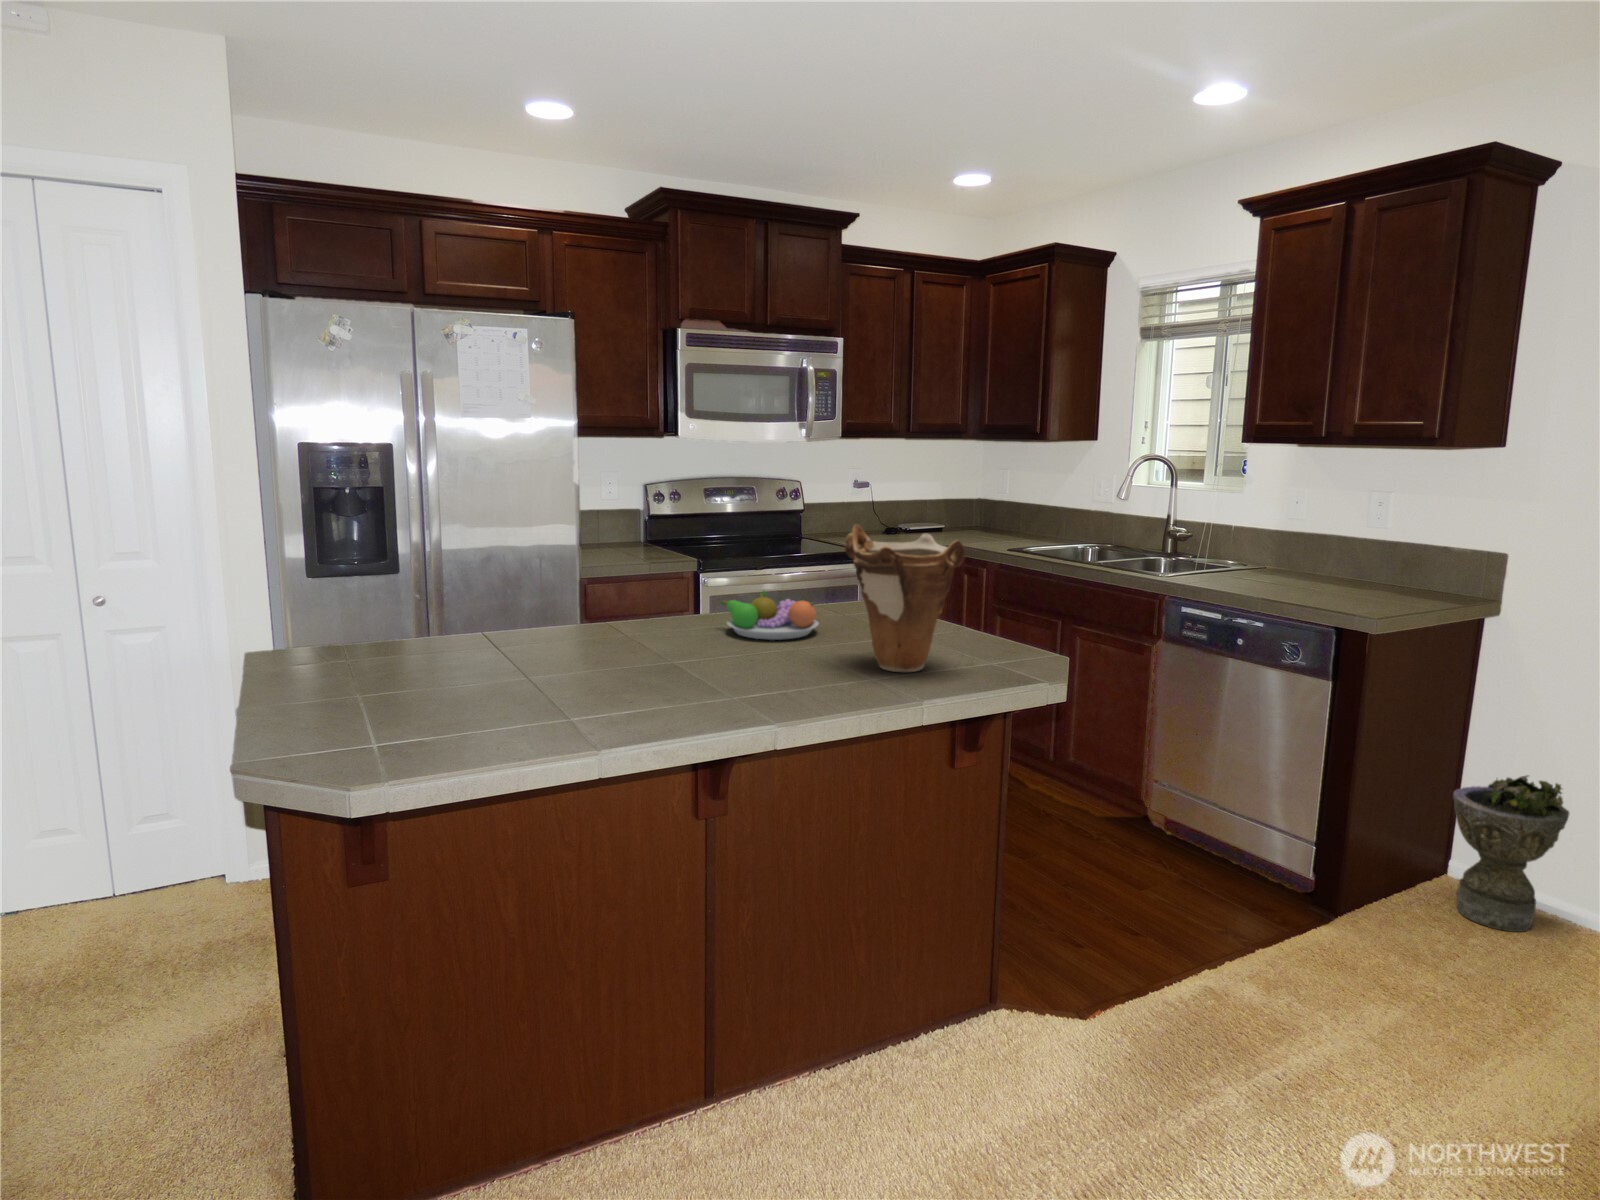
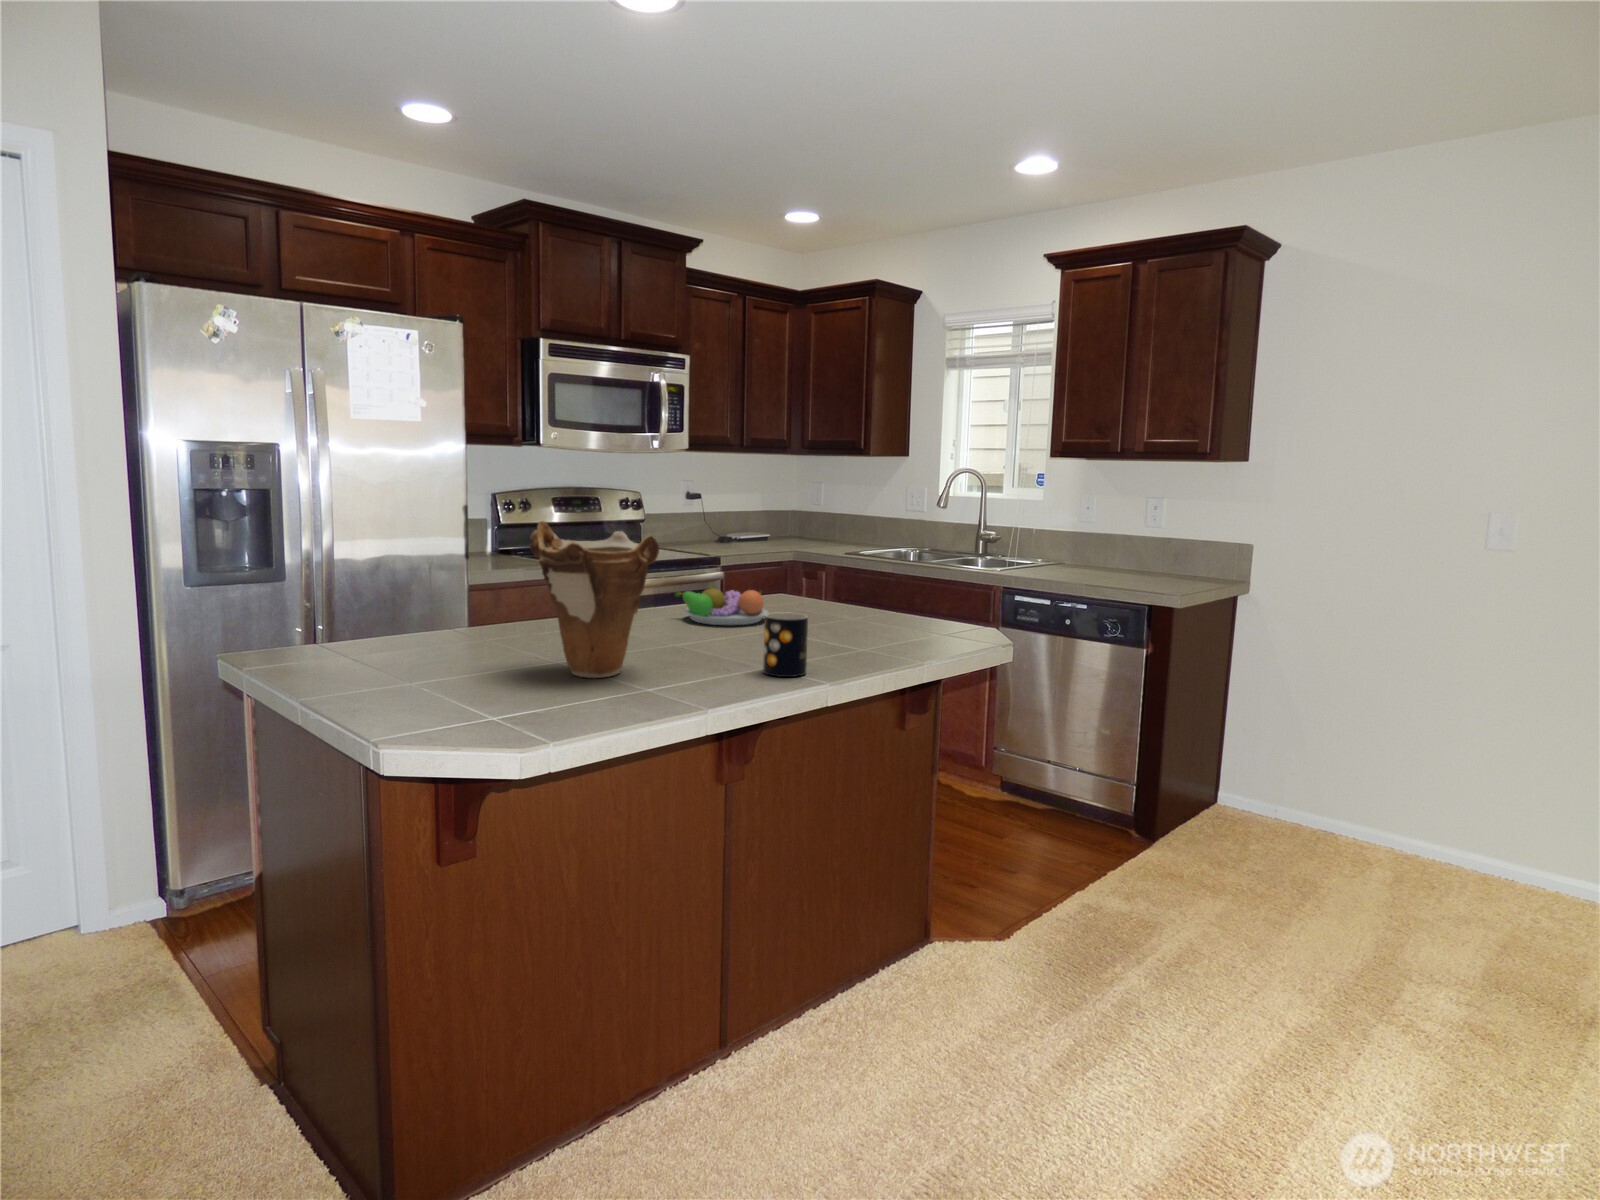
vase: present [845,525,965,672] -> present [530,521,659,678]
mug: none [730,637,781,712] -> present [763,612,808,677]
planter: present [1453,776,1569,932] -> none [1227,716,1308,838]

